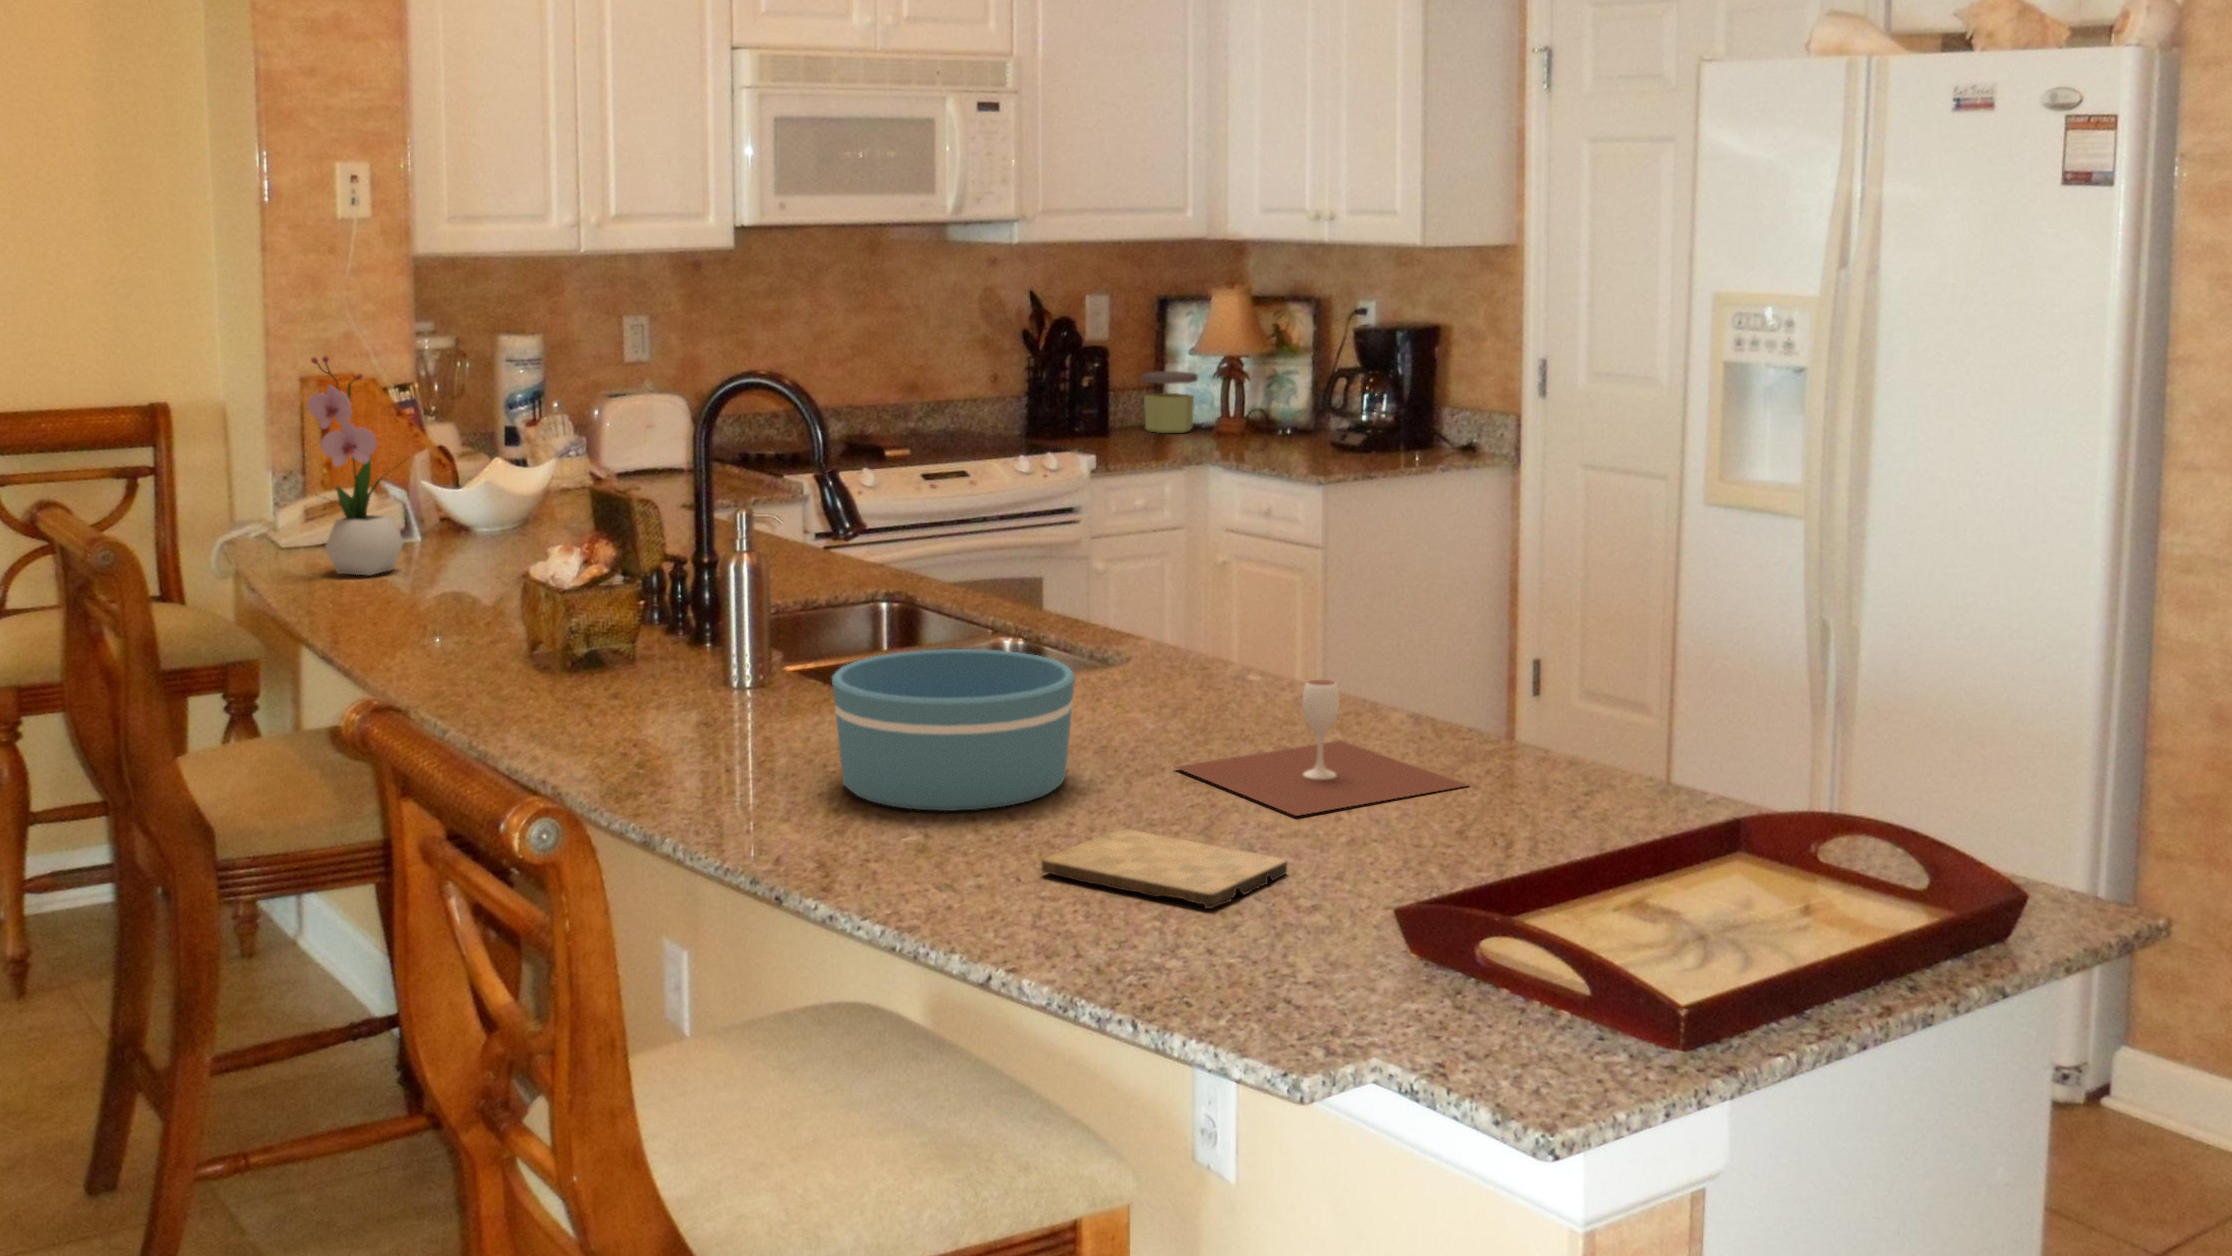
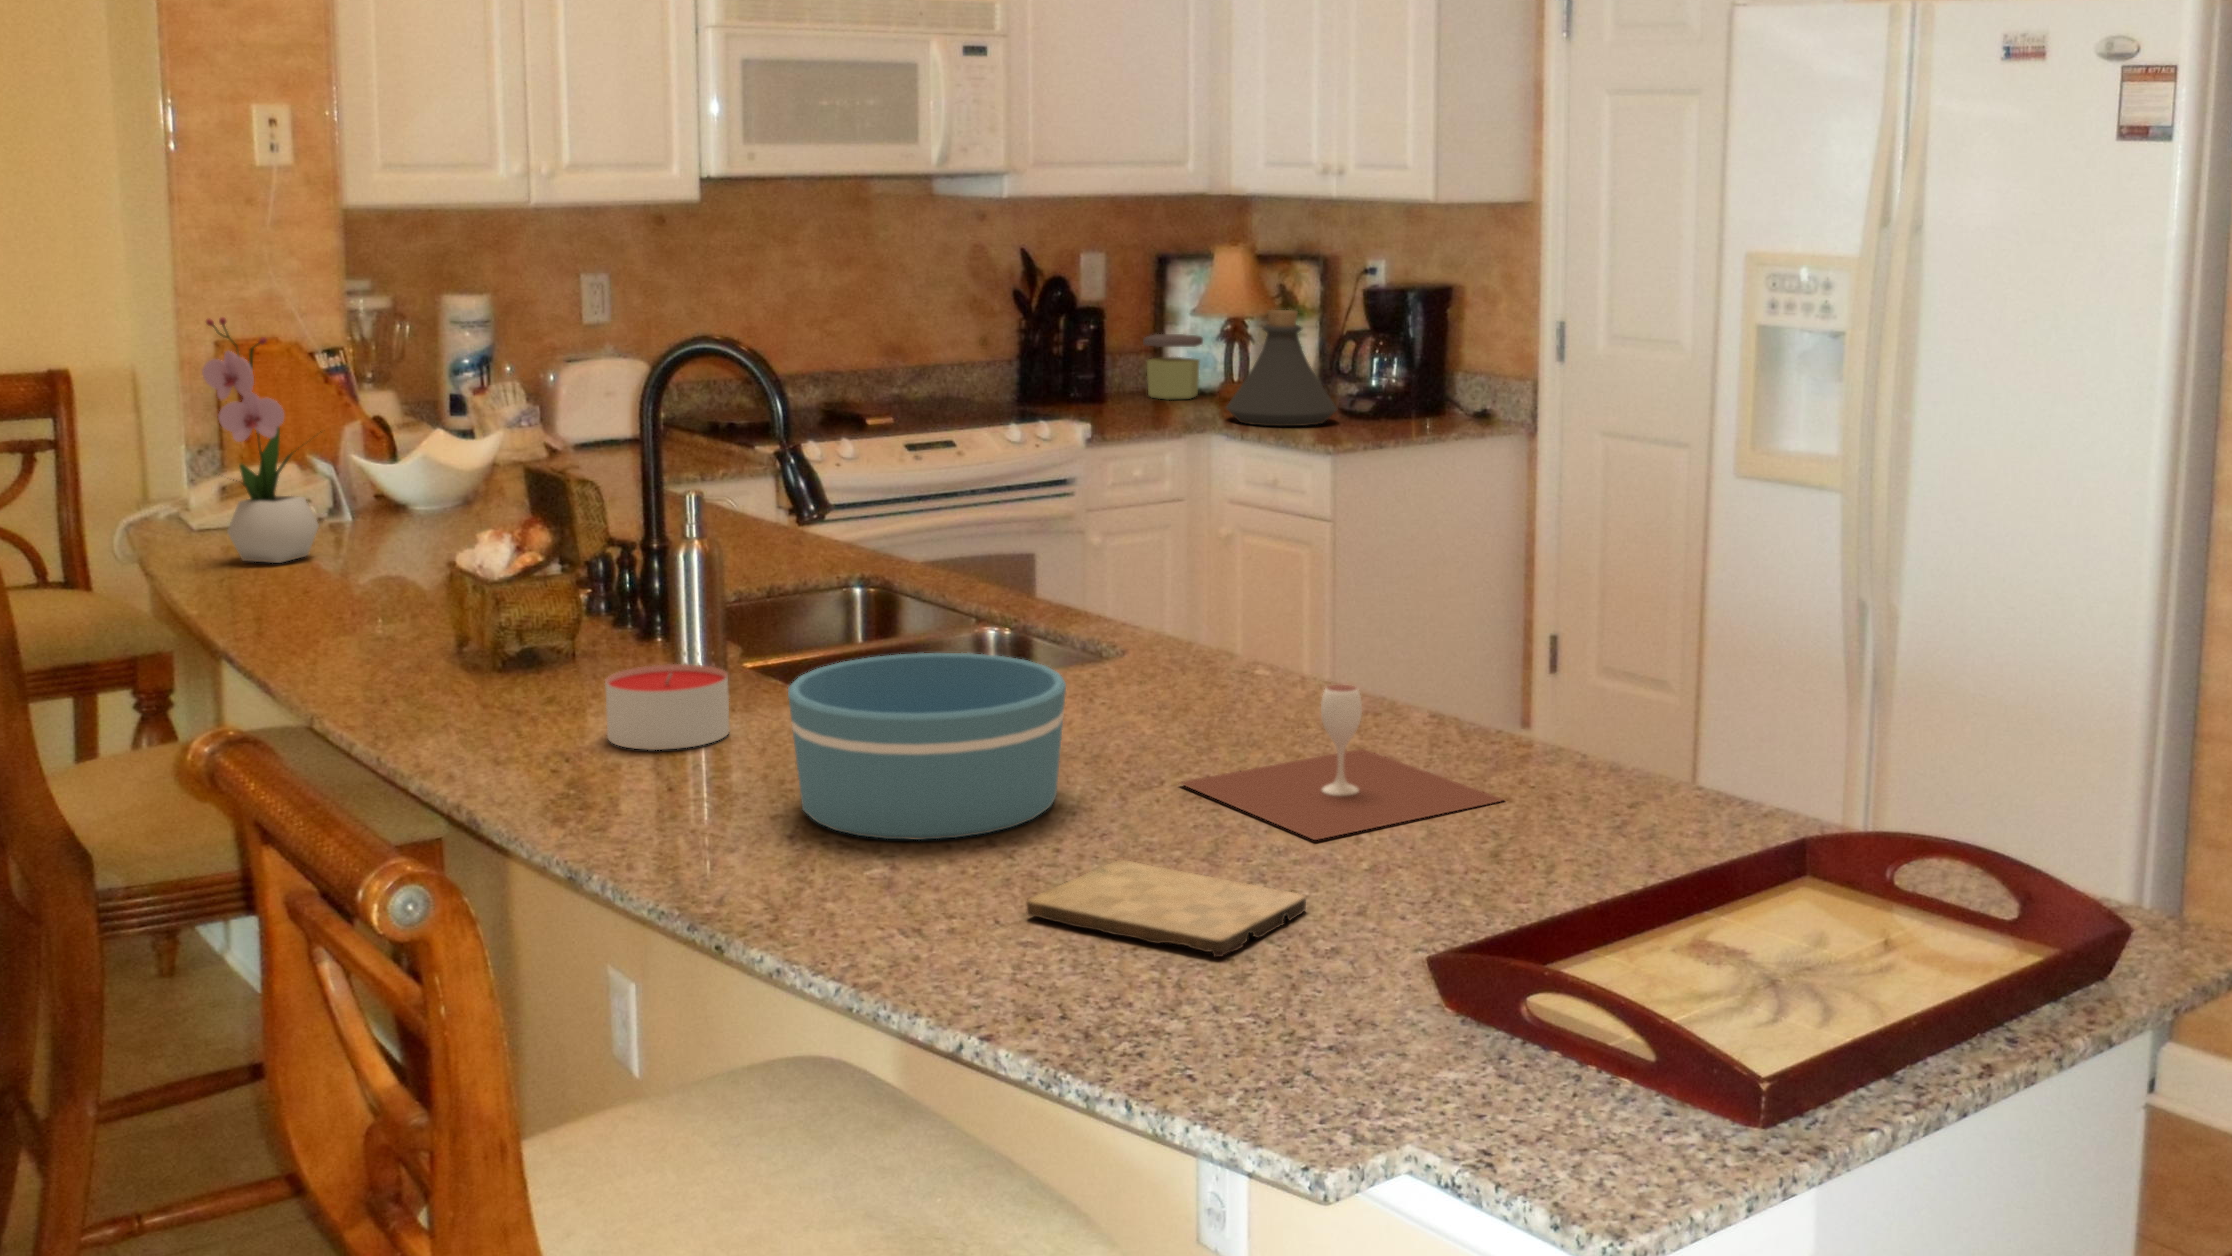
bottle: none [1218,348,1325,458] -> present [1226,310,1337,426]
candle: none [669,660,775,734] -> present [605,664,729,750]

